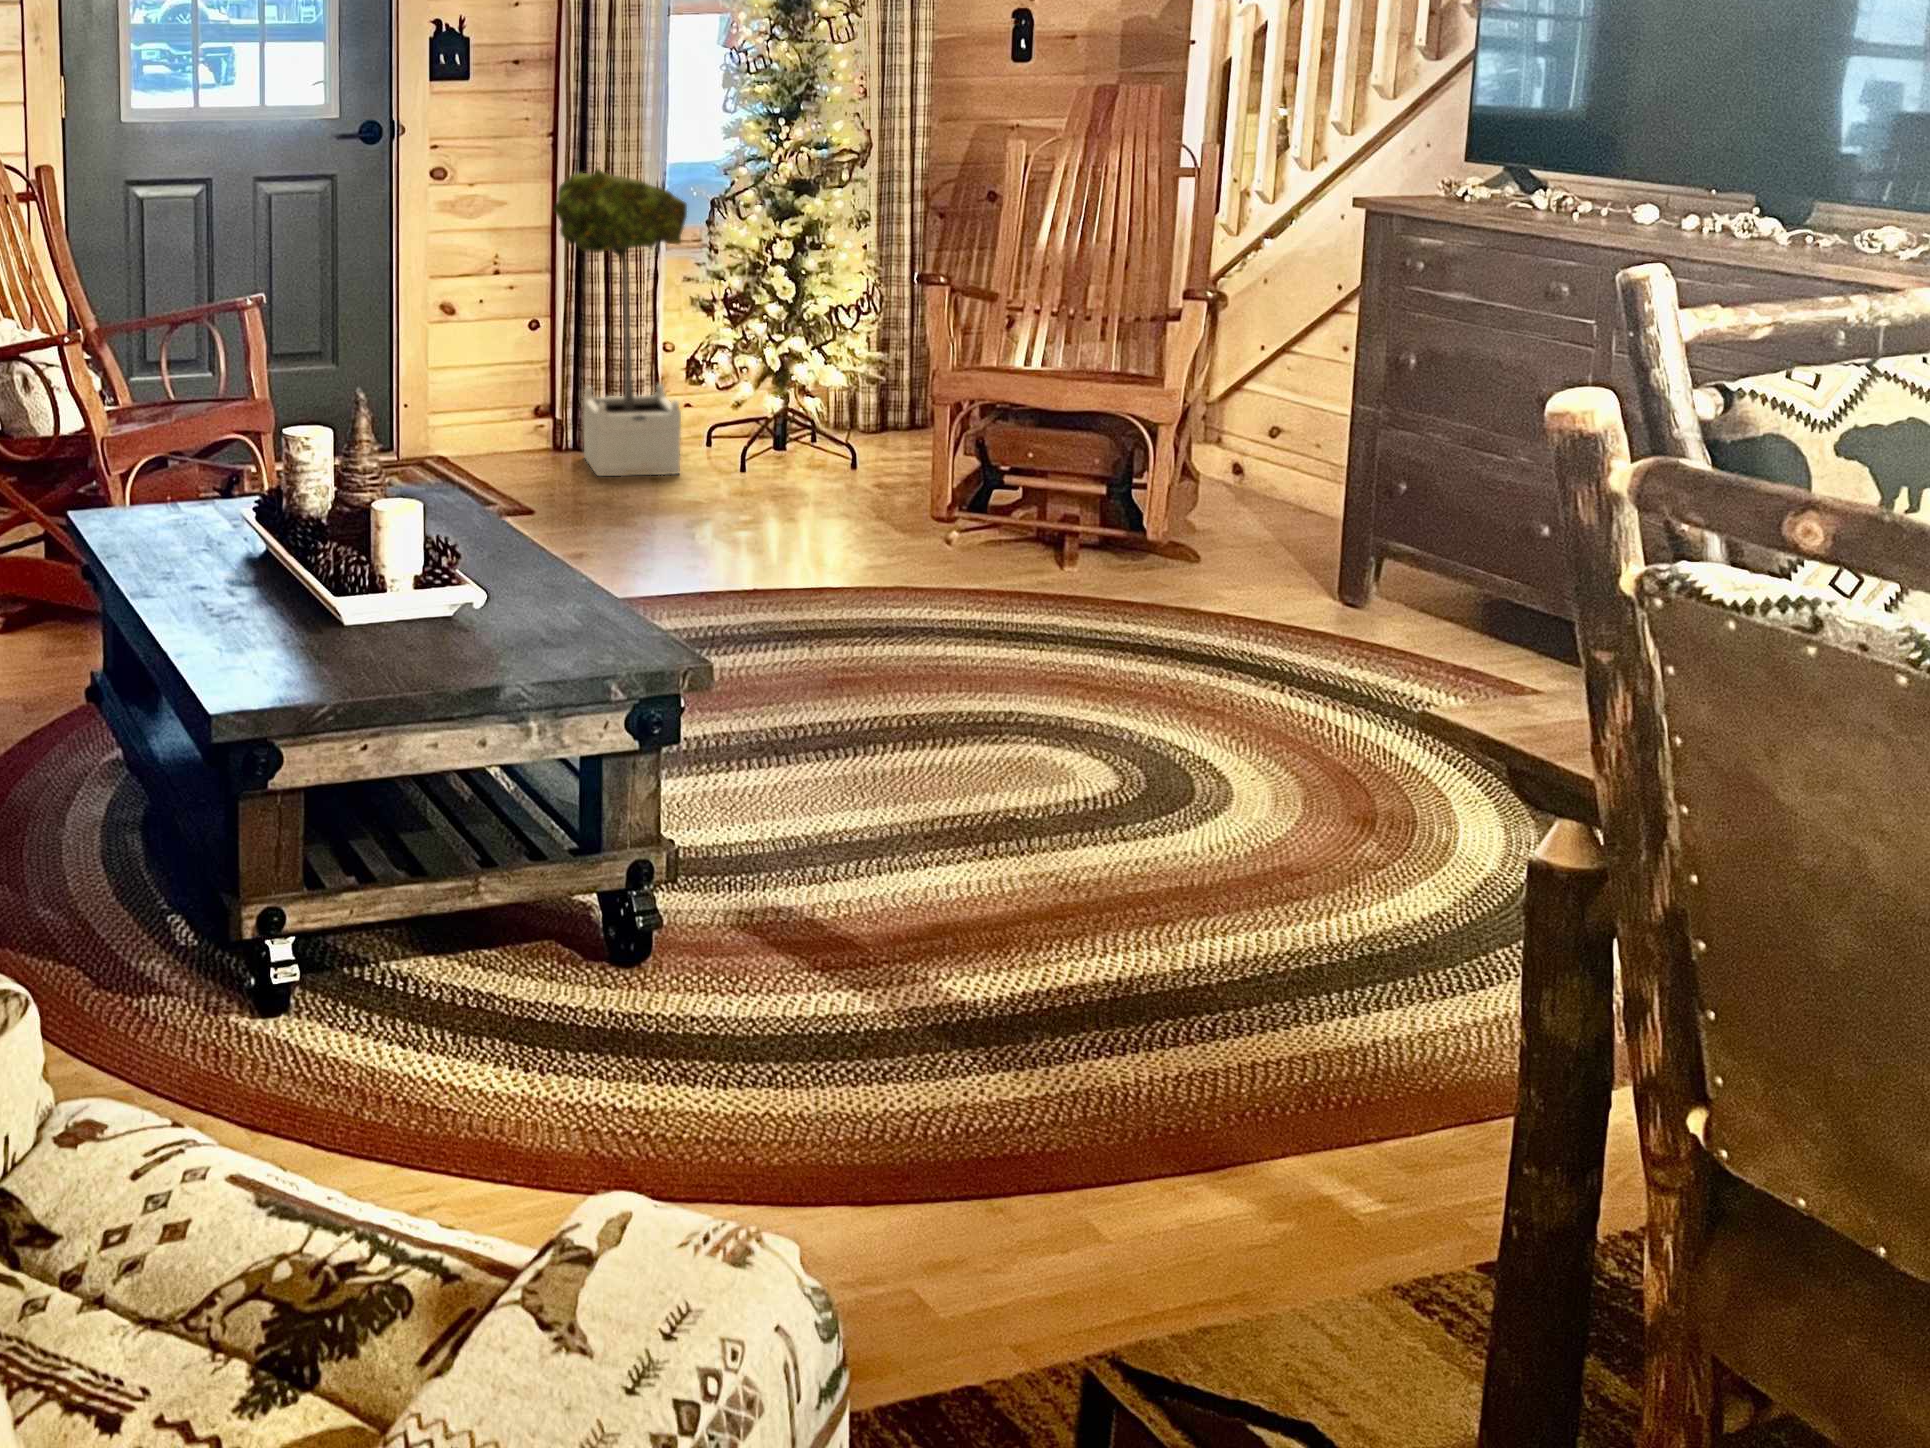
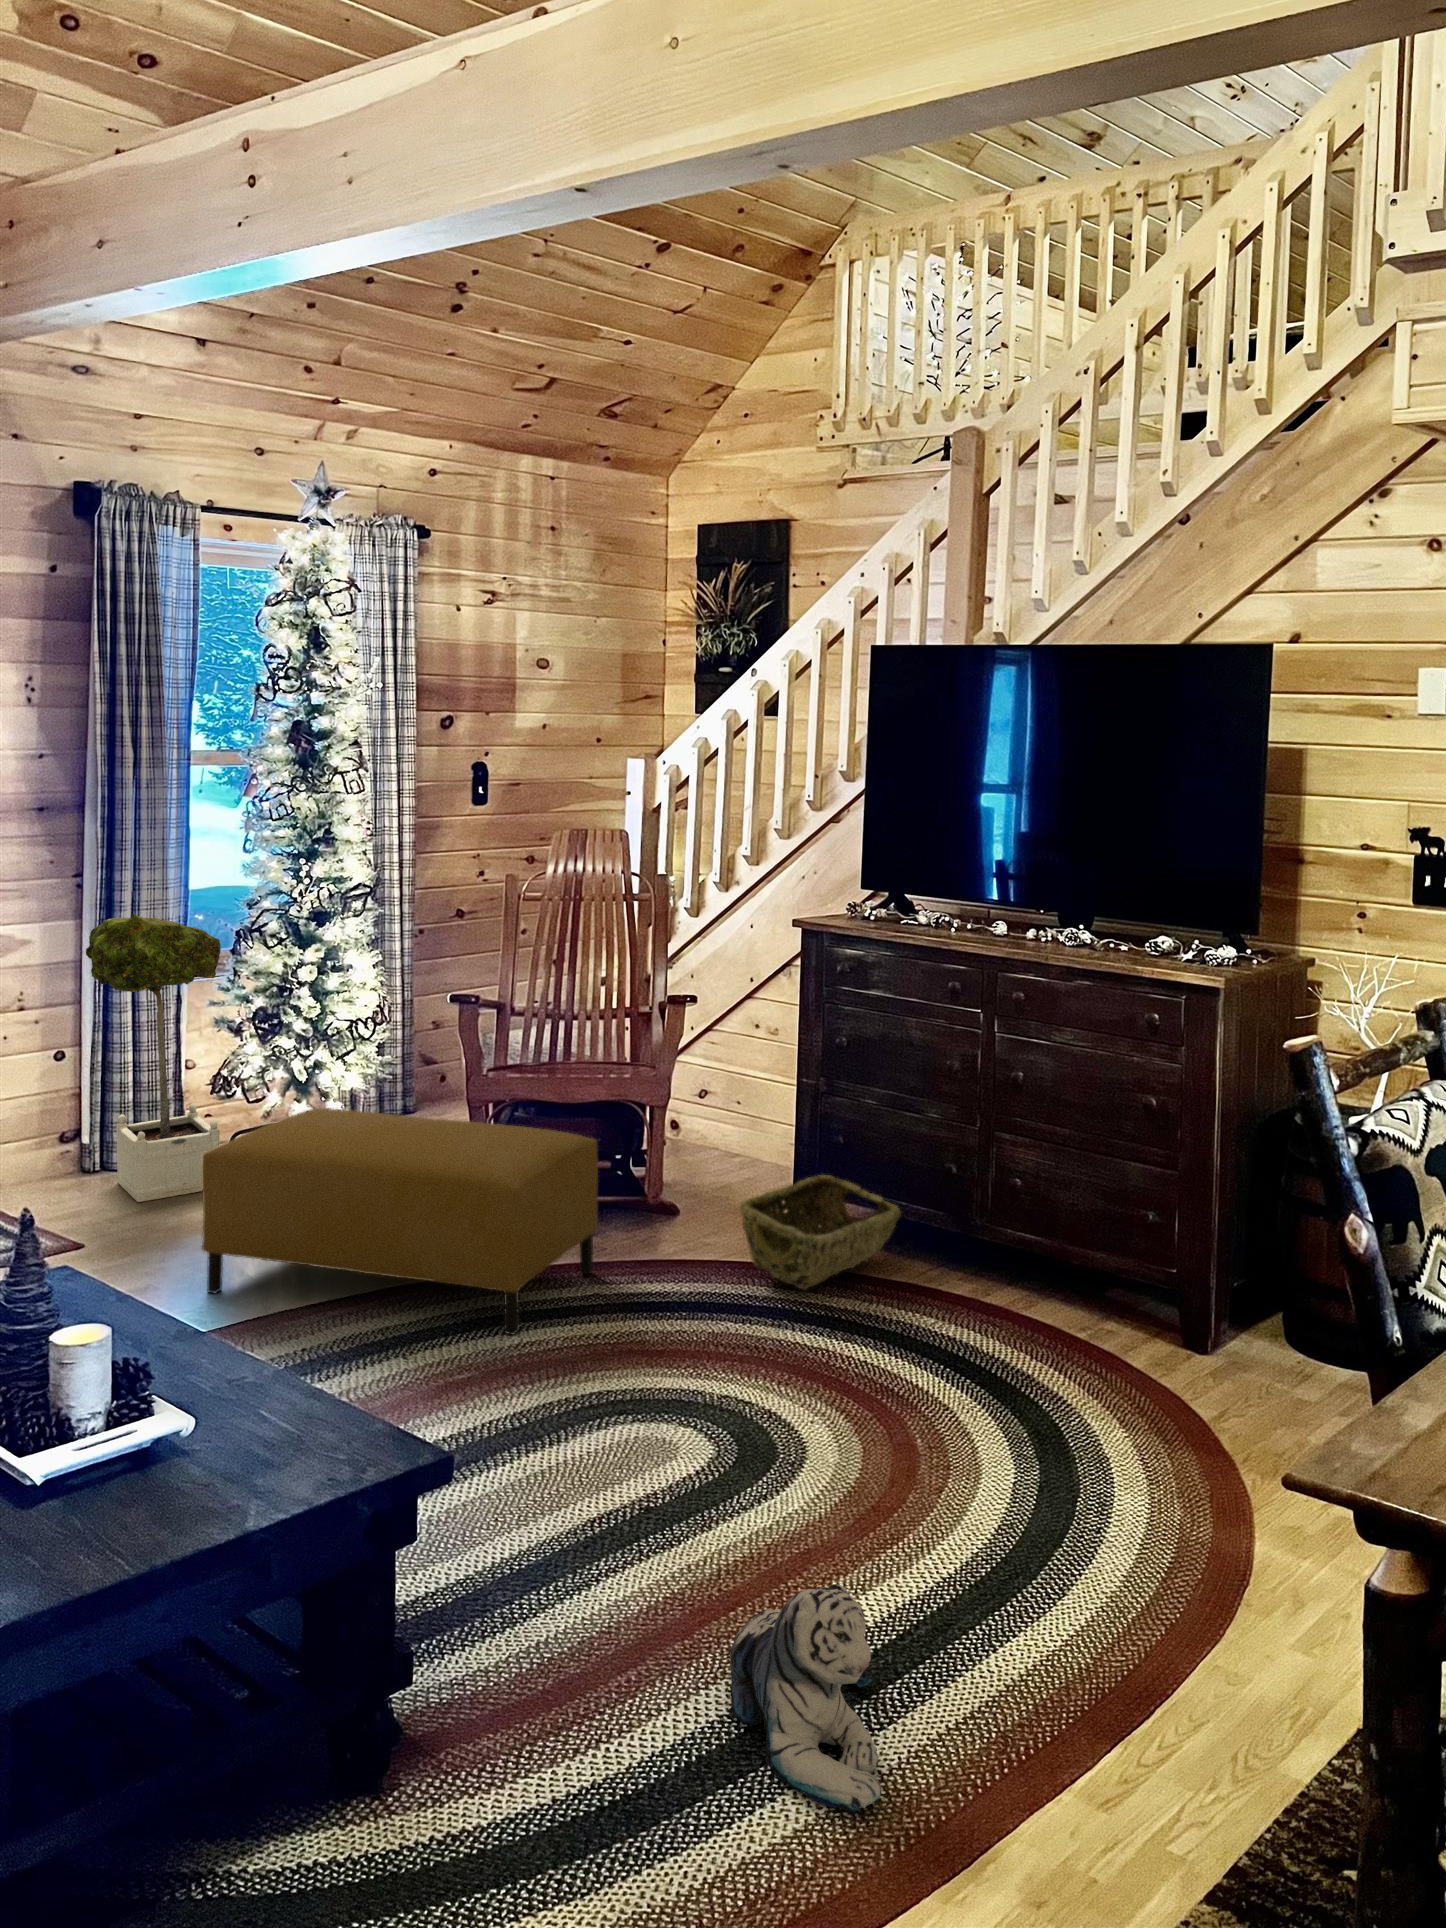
ottoman: none [632,387,1066,645] -> present [202,1108,598,1334]
woven basket: none [1238,533,1476,662] -> present [740,1175,901,1289]
plush toy: none [1016,870,1189,1090] -> present [730,1585,882,1812]

